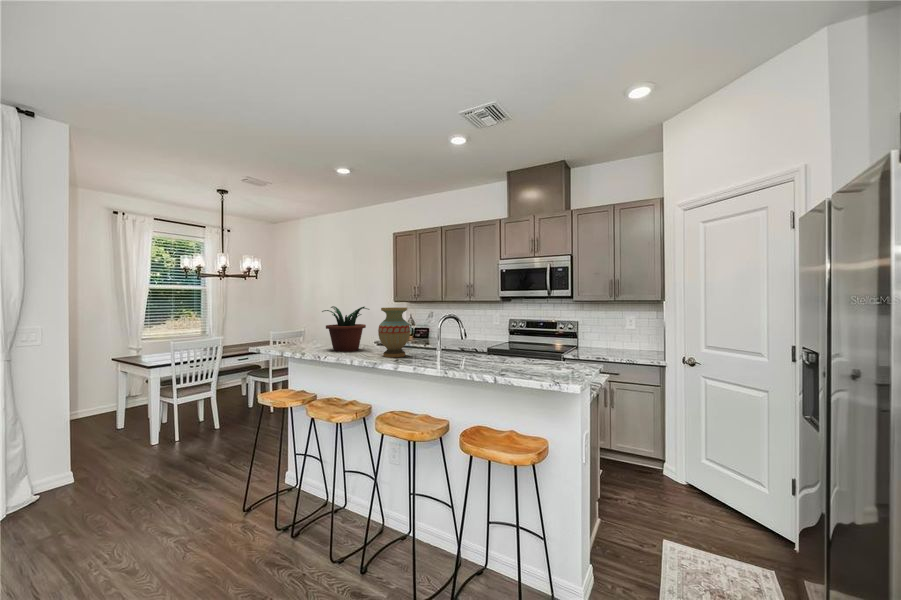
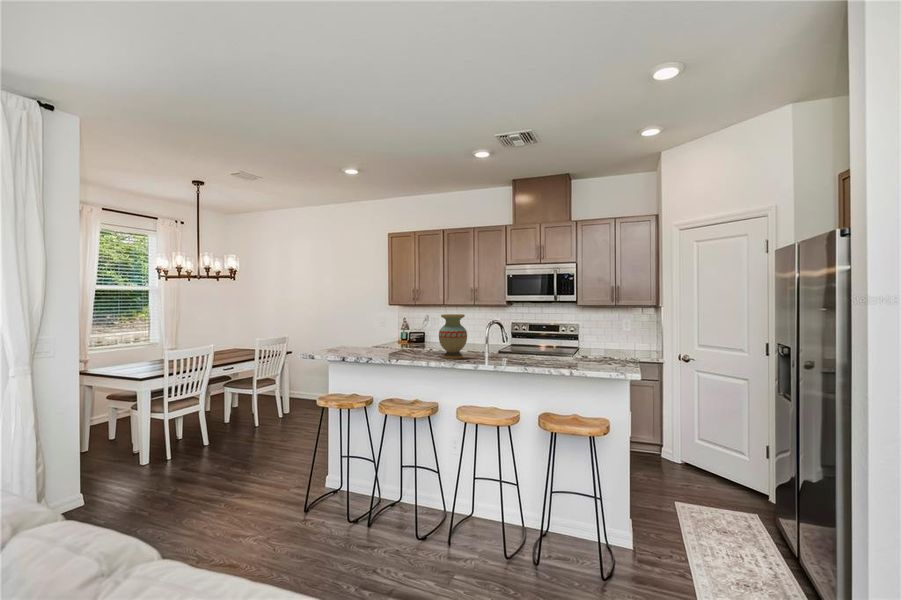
potted plant: present [322,306,369,352] -> none [374,313,419,356]

